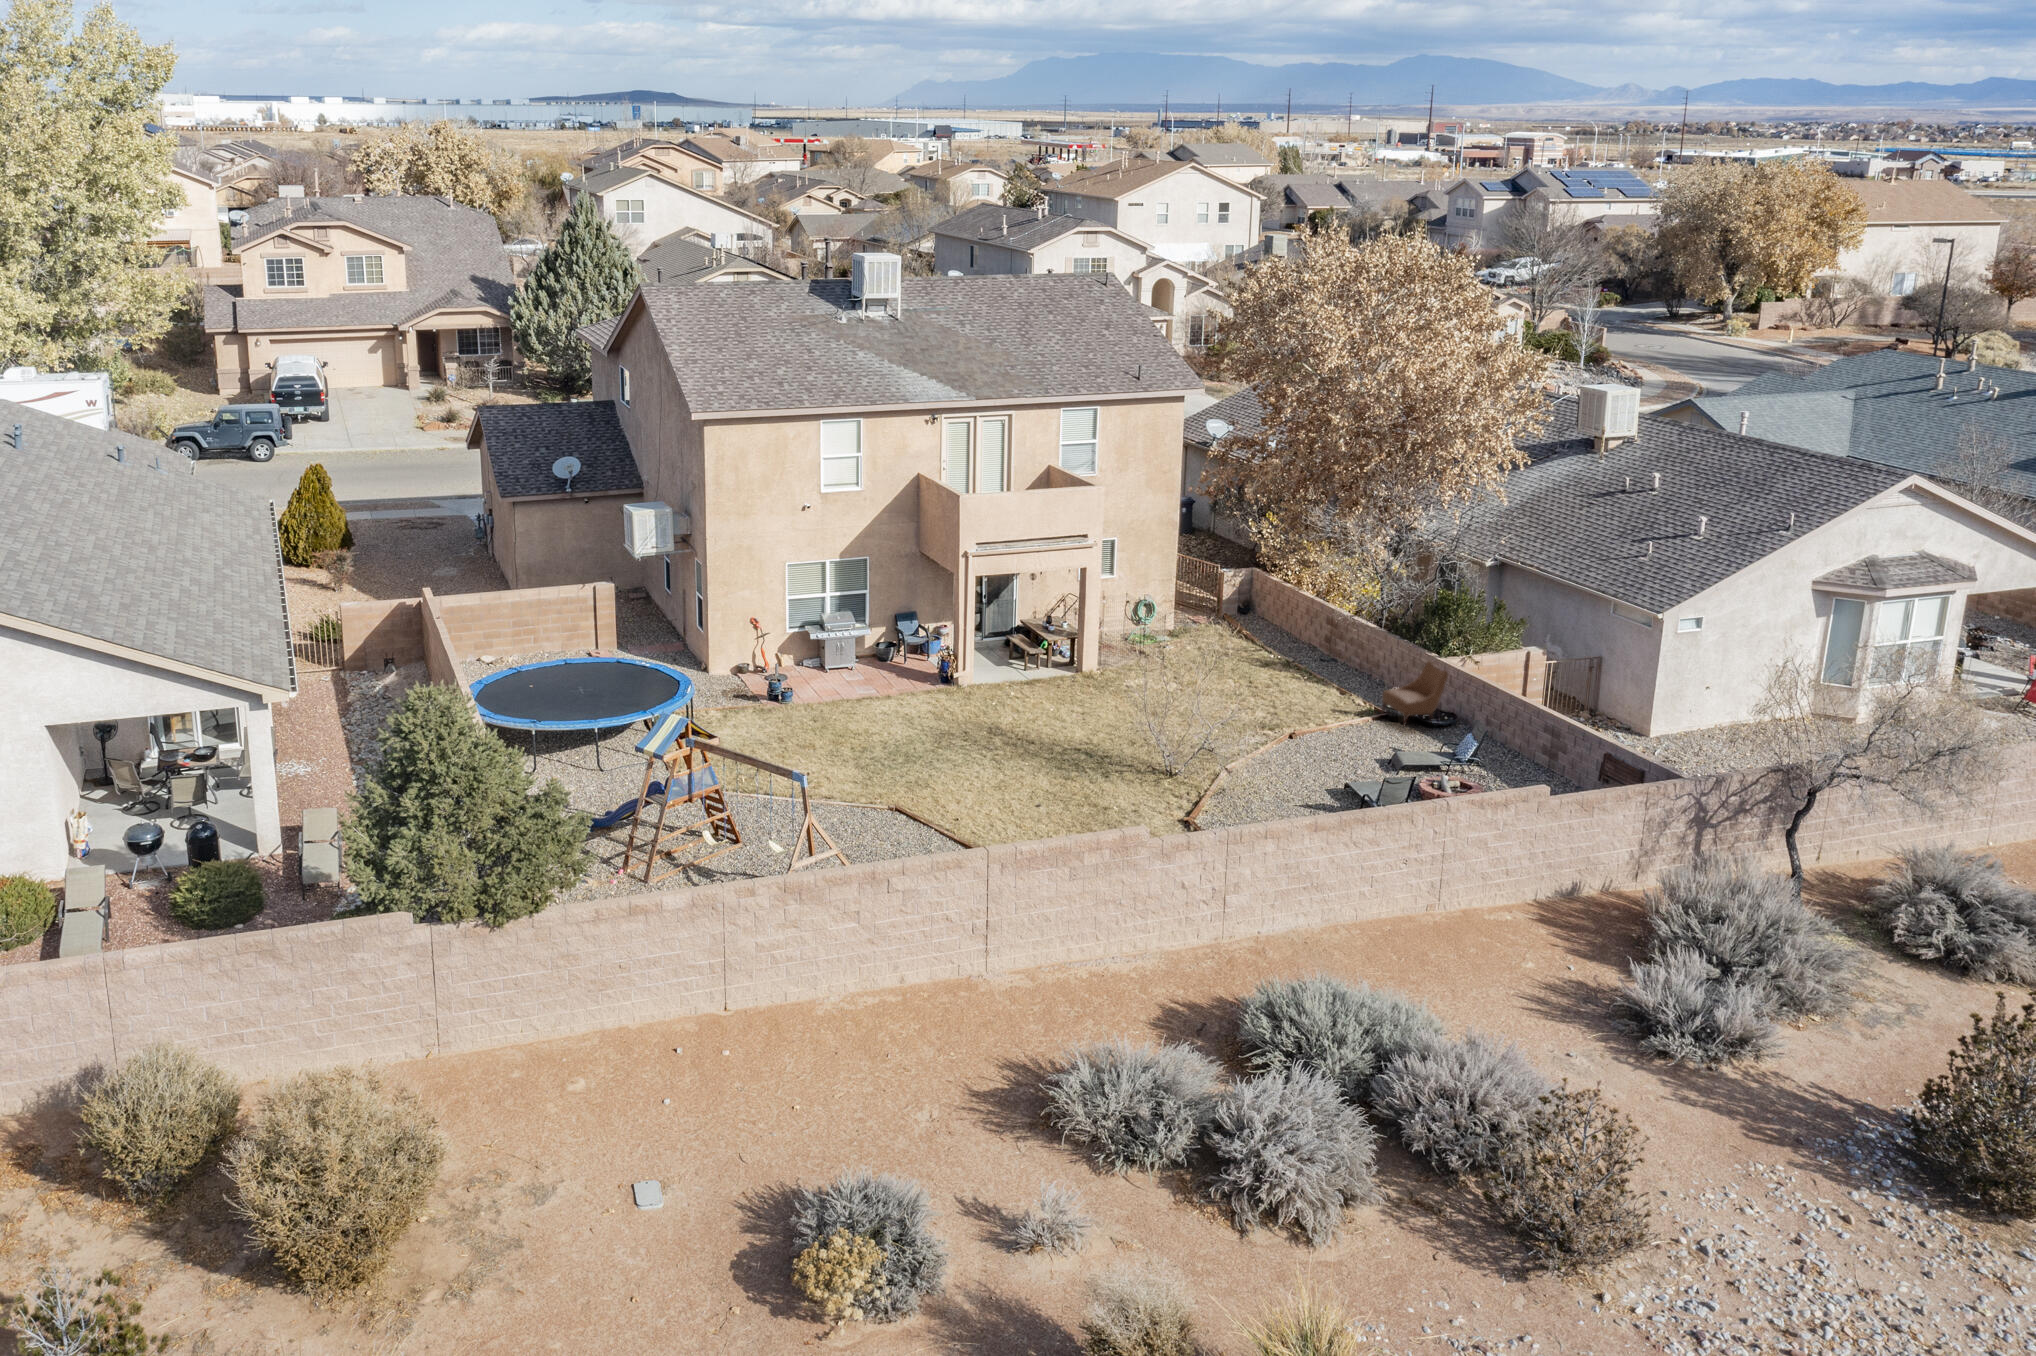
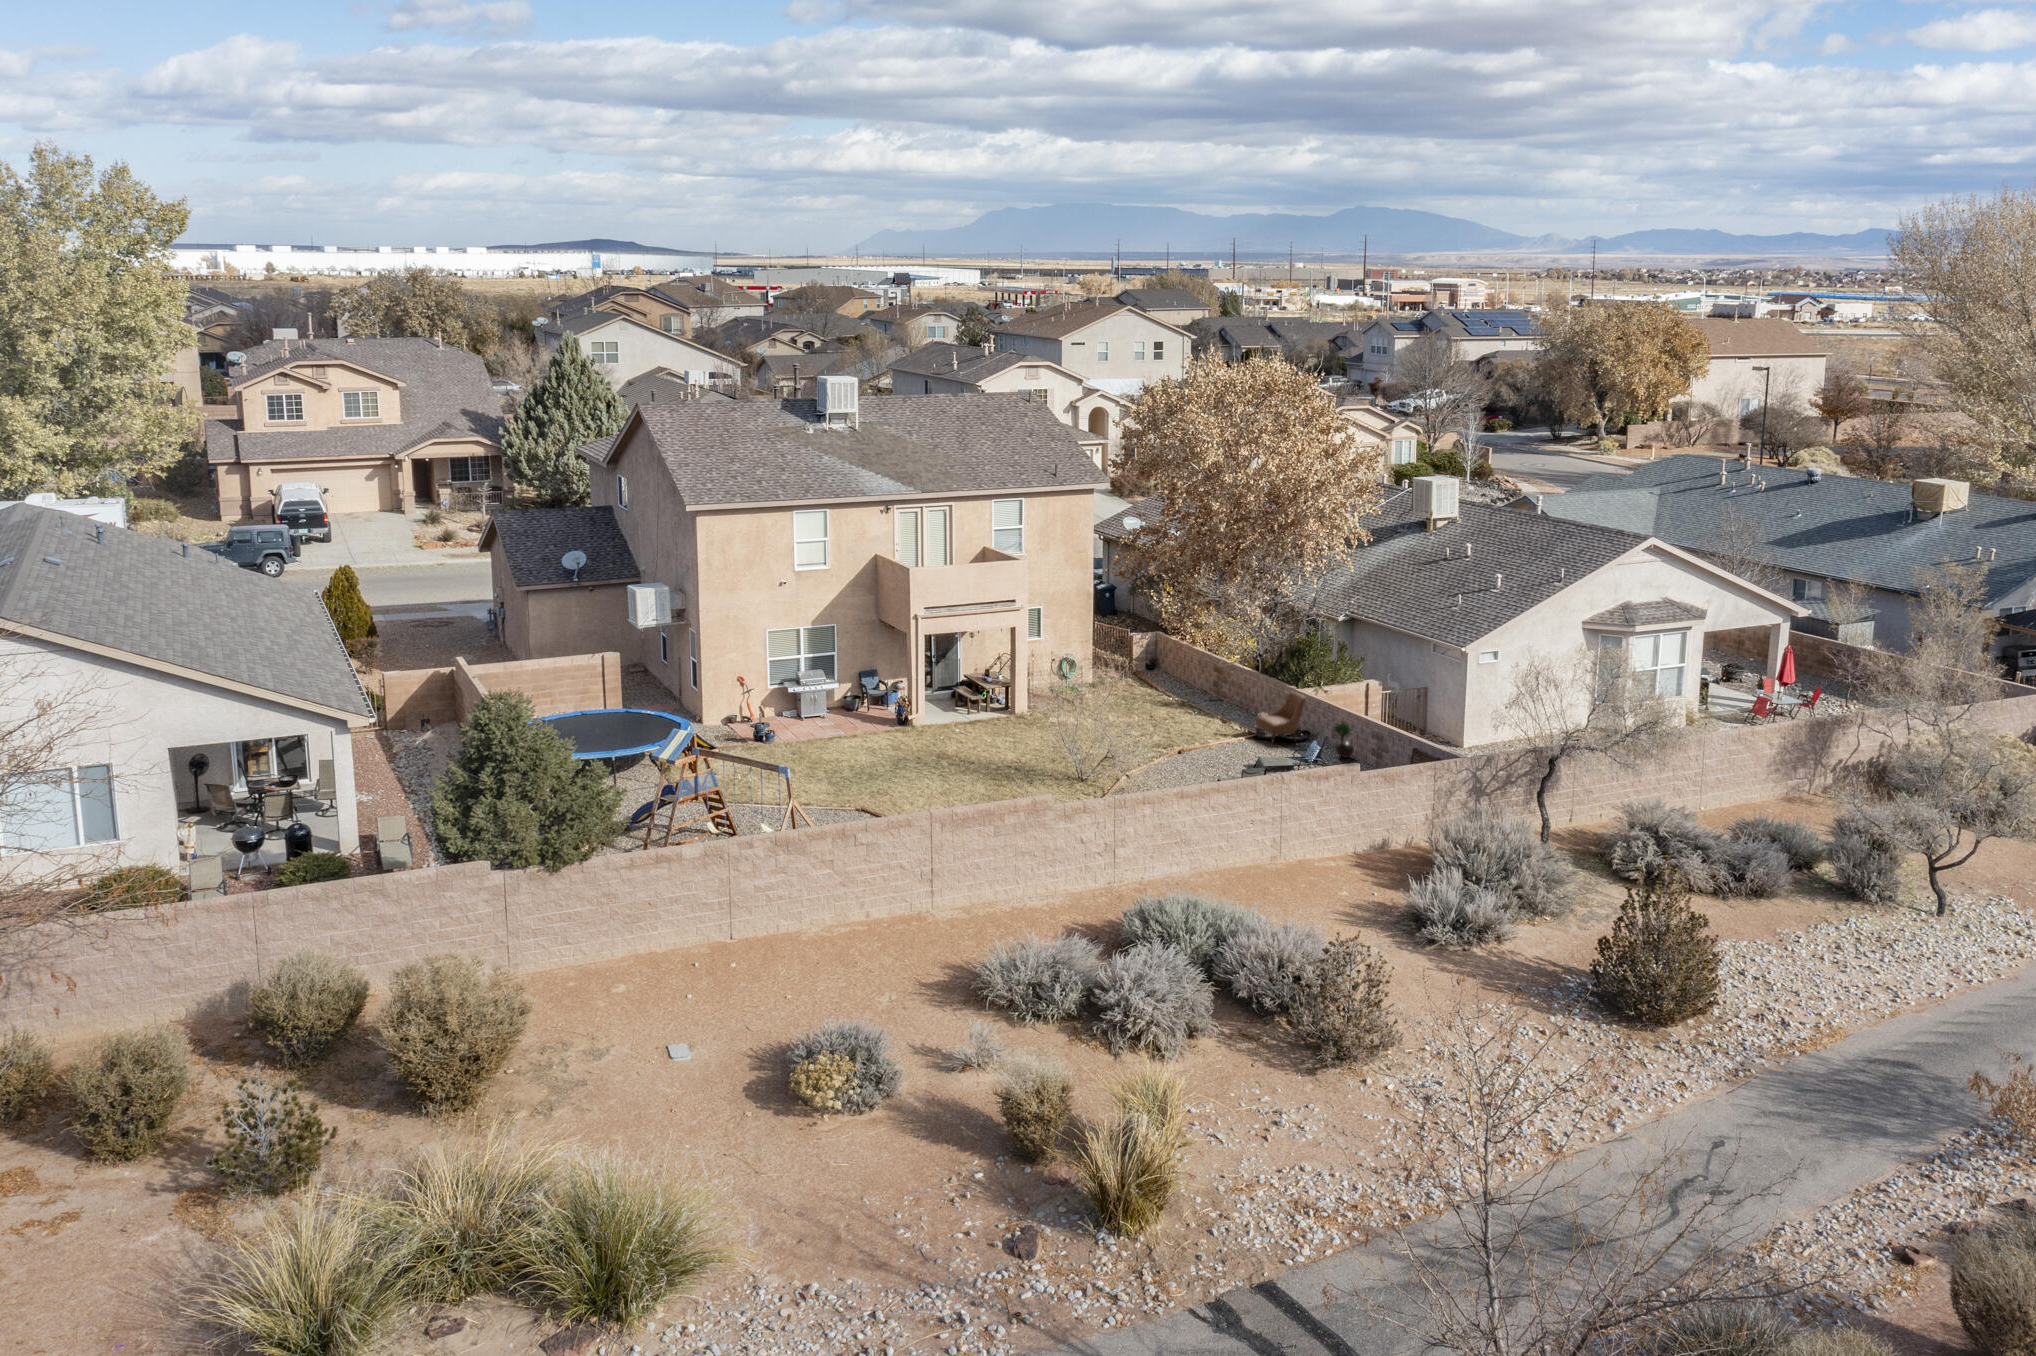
potted tree: none [1484,702,1515,752] -> present [1333,723,1354,757]

